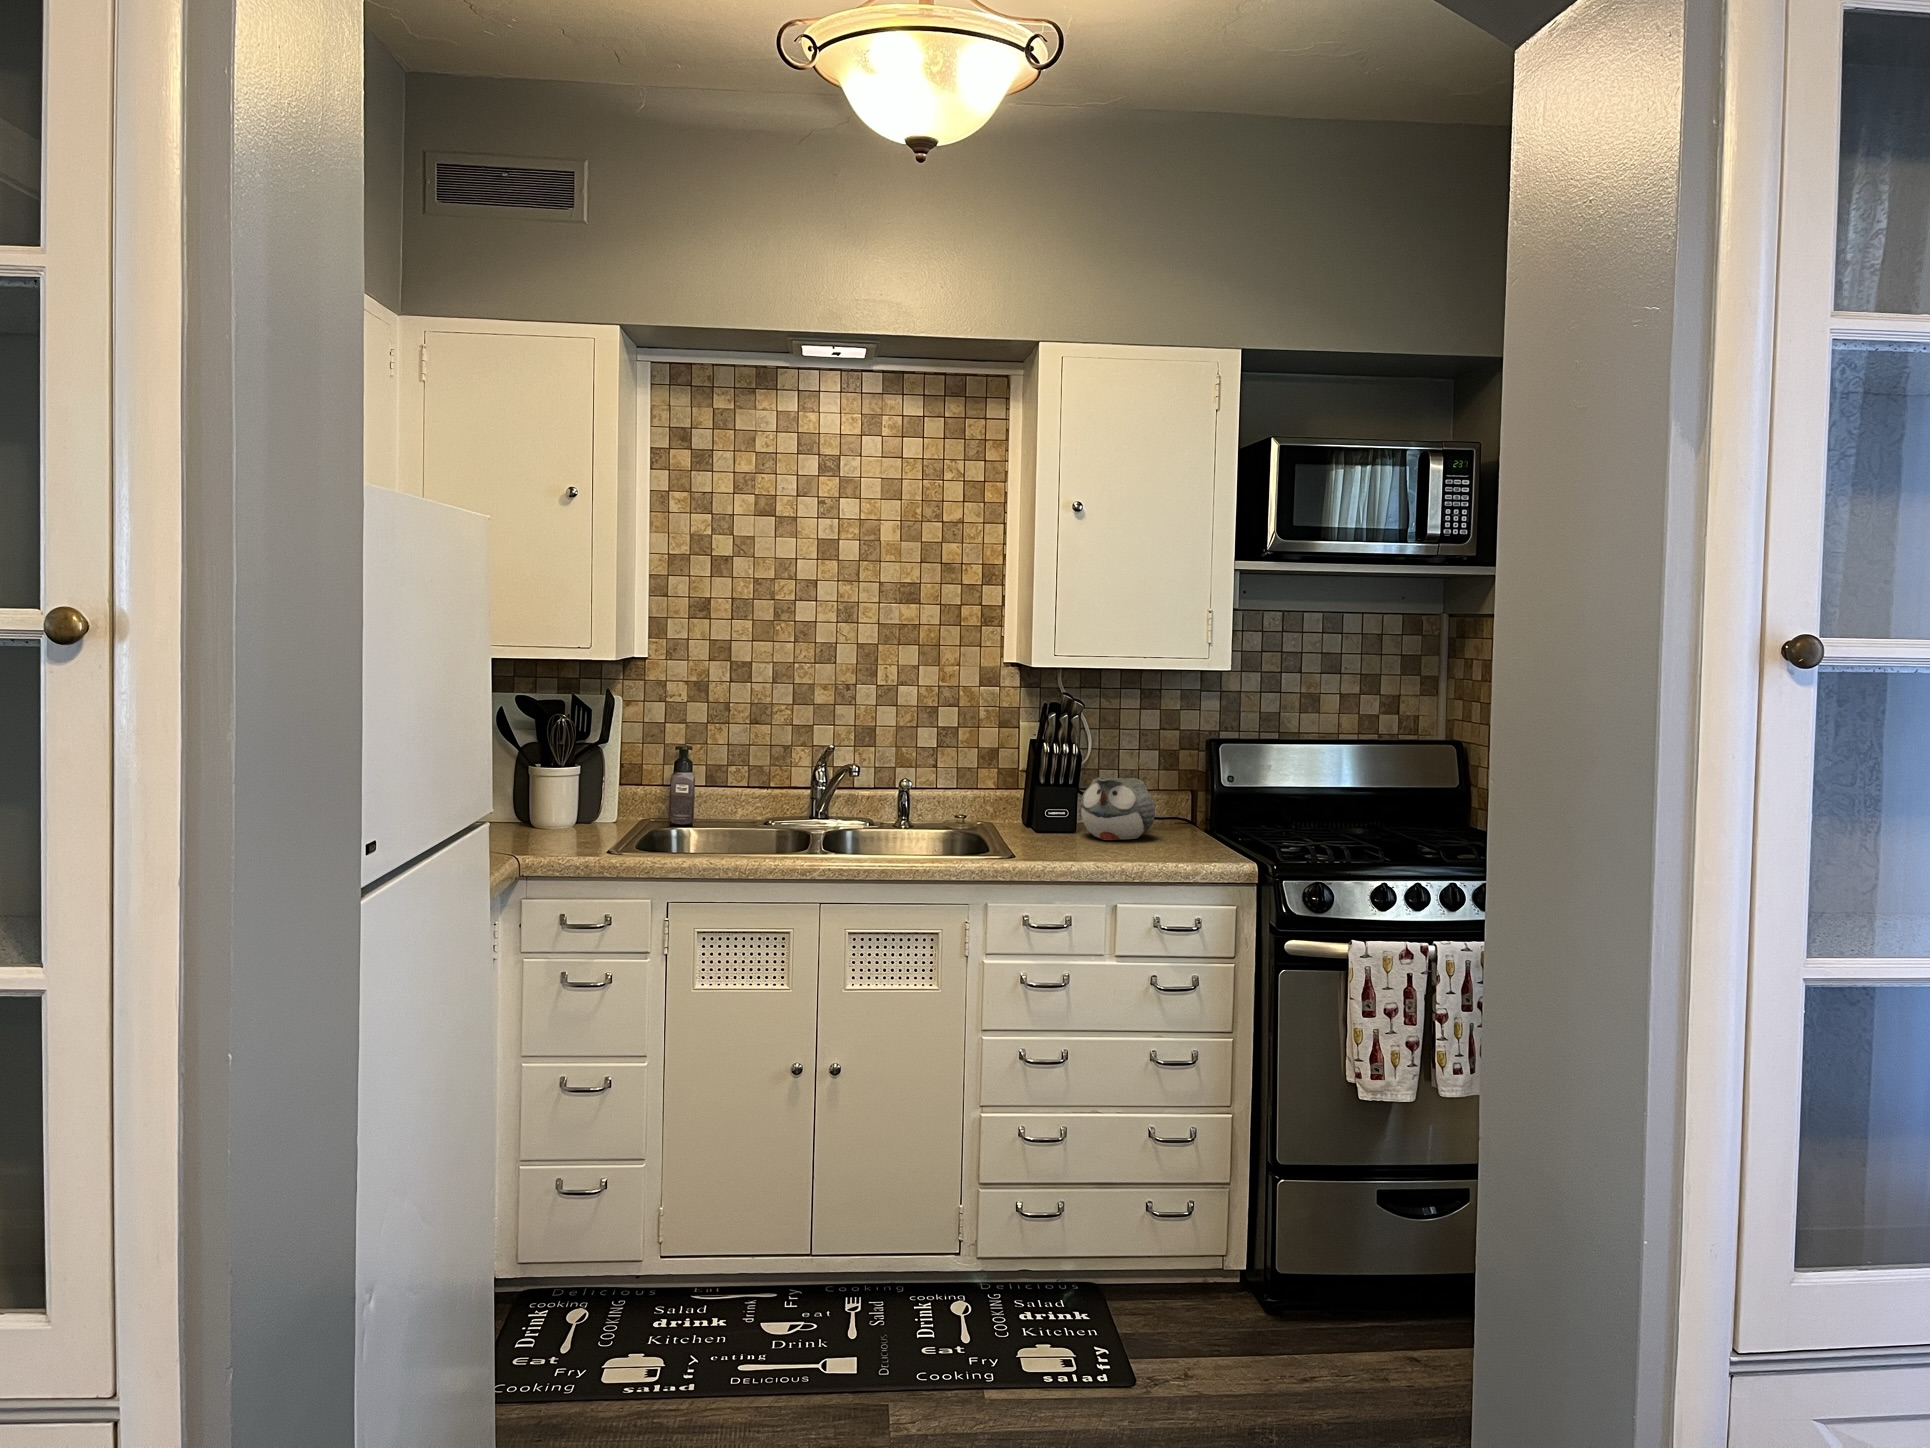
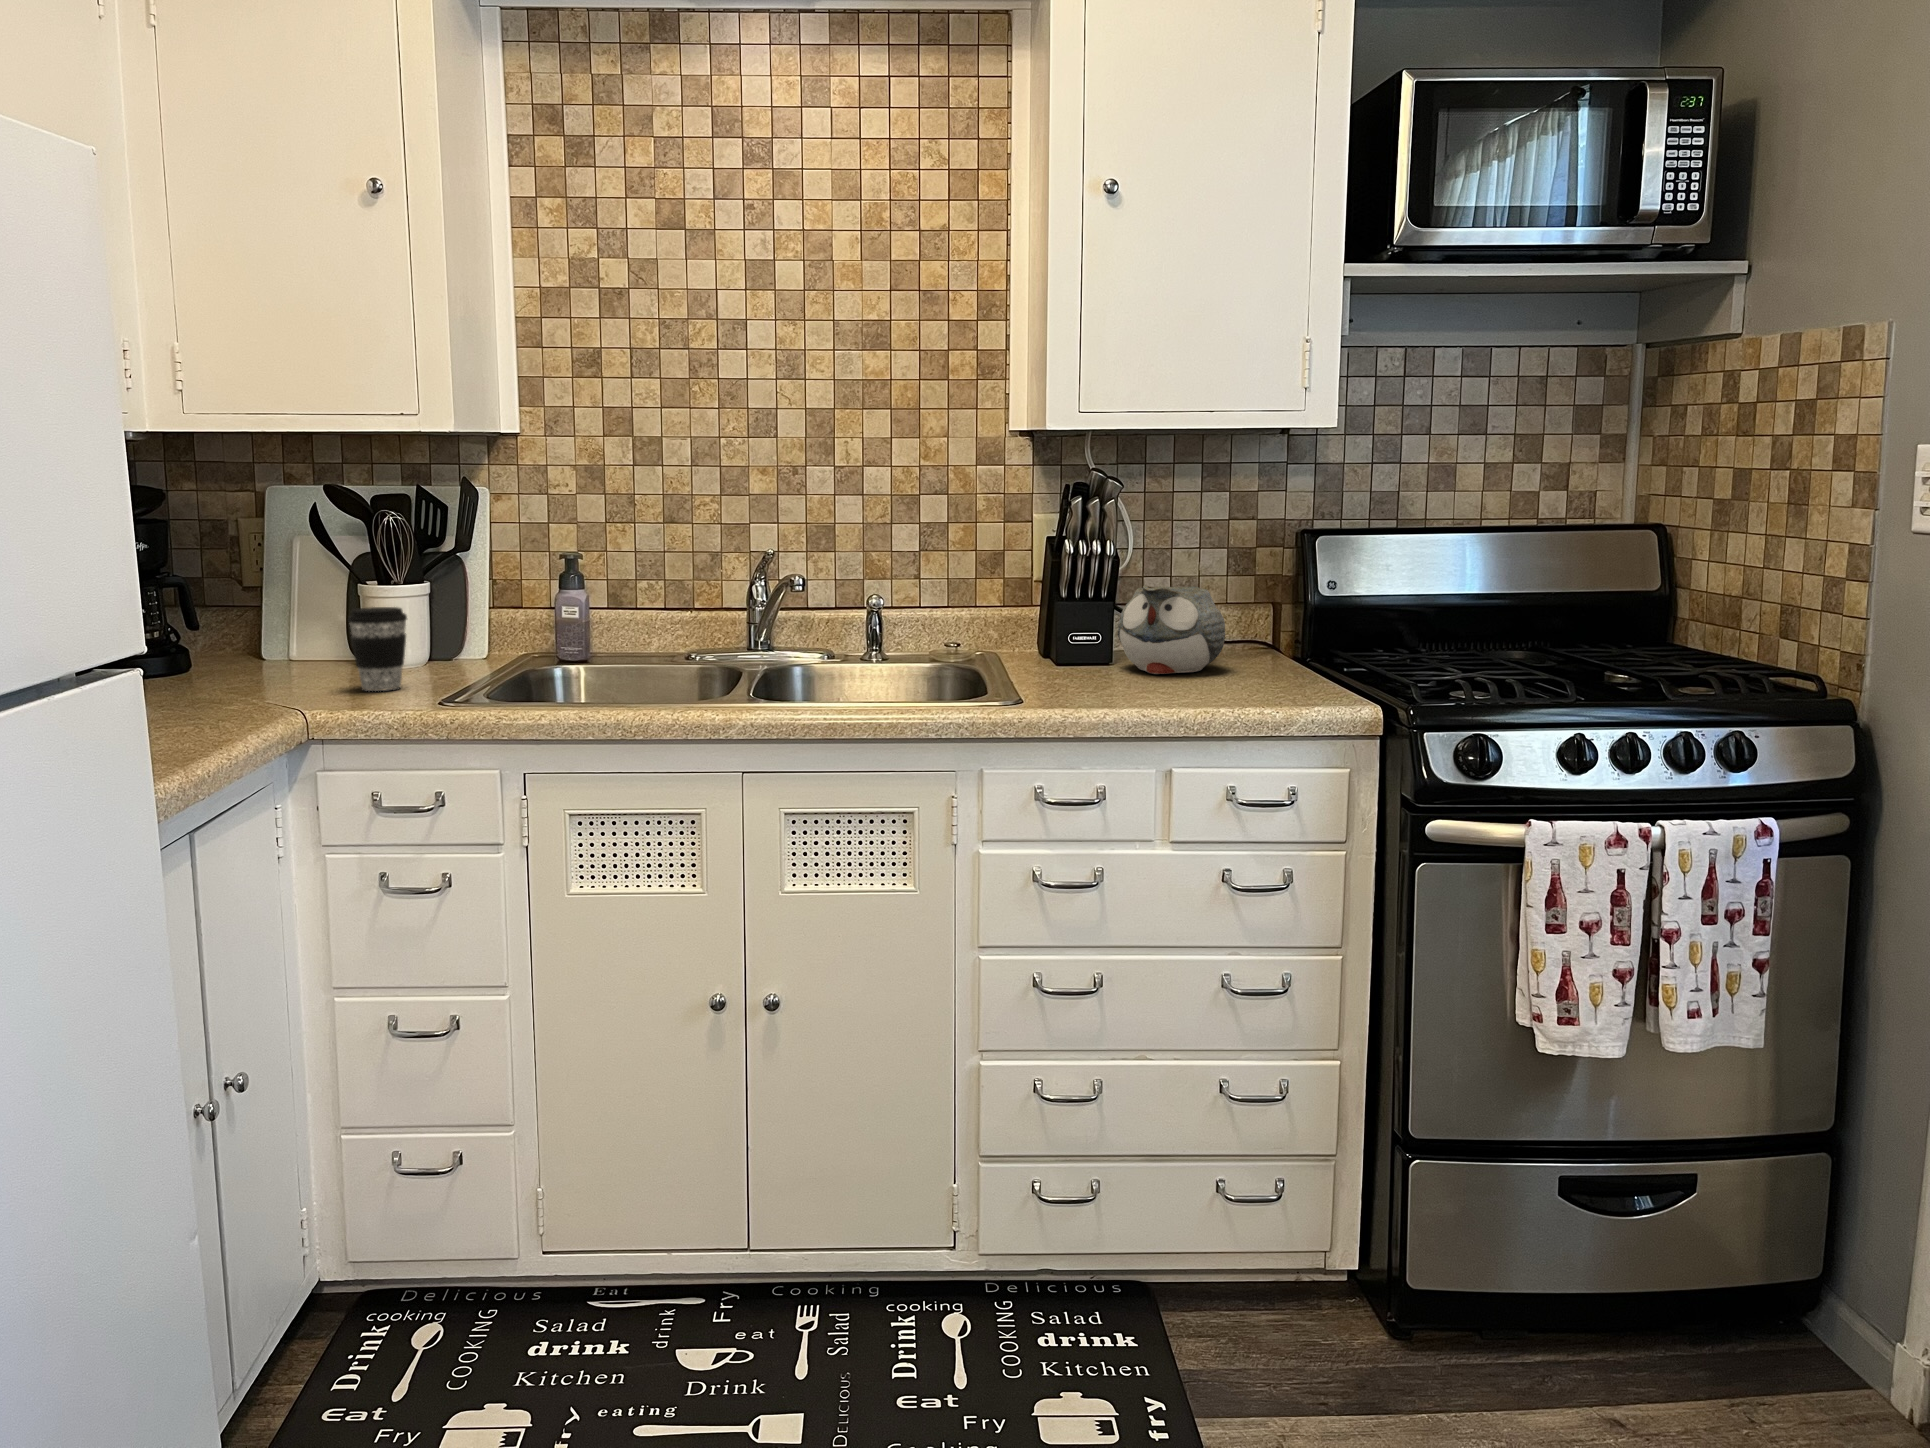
coffee cup: none [532,783,574,843] -> present [348,607,407,691]

